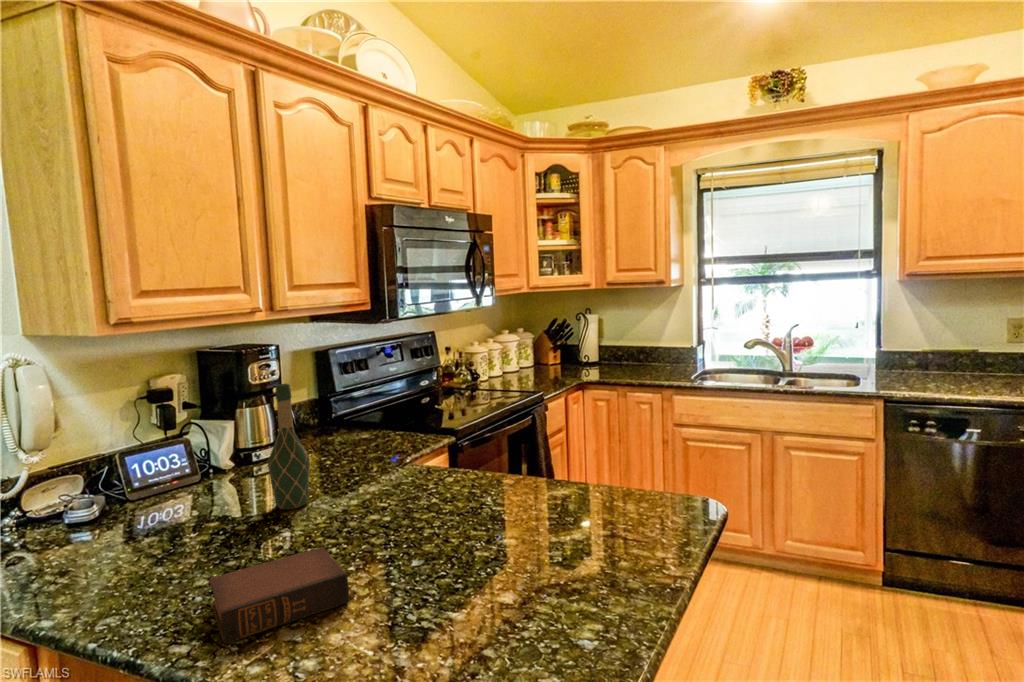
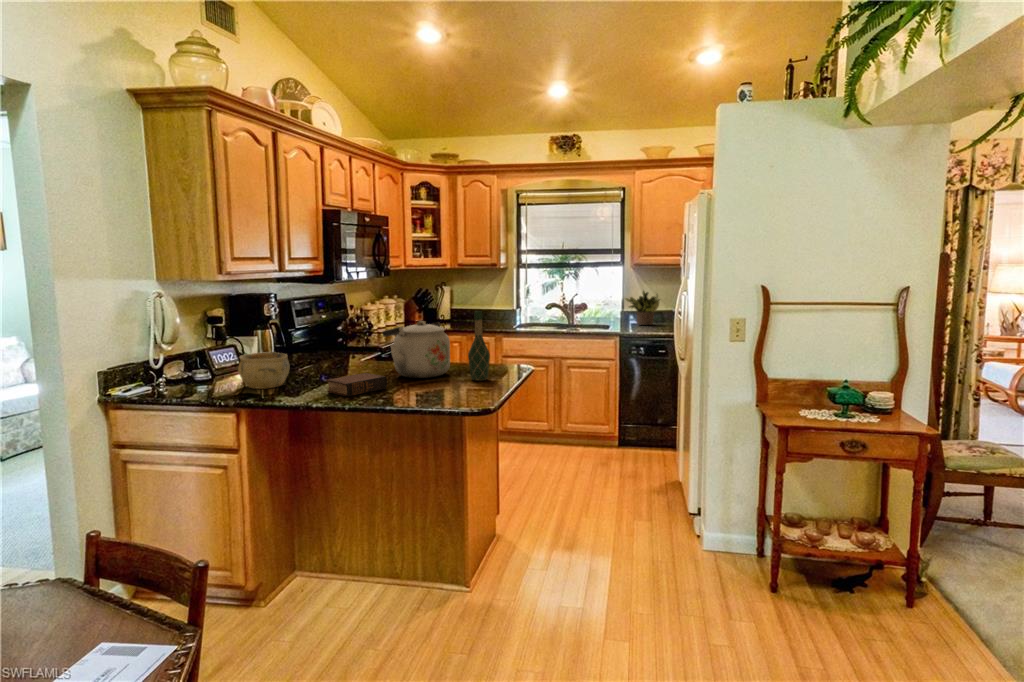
potted plant: none [882,314,959,376] -> present [625,291,660,325]
wine bottle: present [268,384,310,509] -> present [468,311,490,380]
kettle: none [382,417,530,554] -> present [382,321,450,378]
ceramic bowl: none [83,477,197,567] -> present [238,352,289,389]

